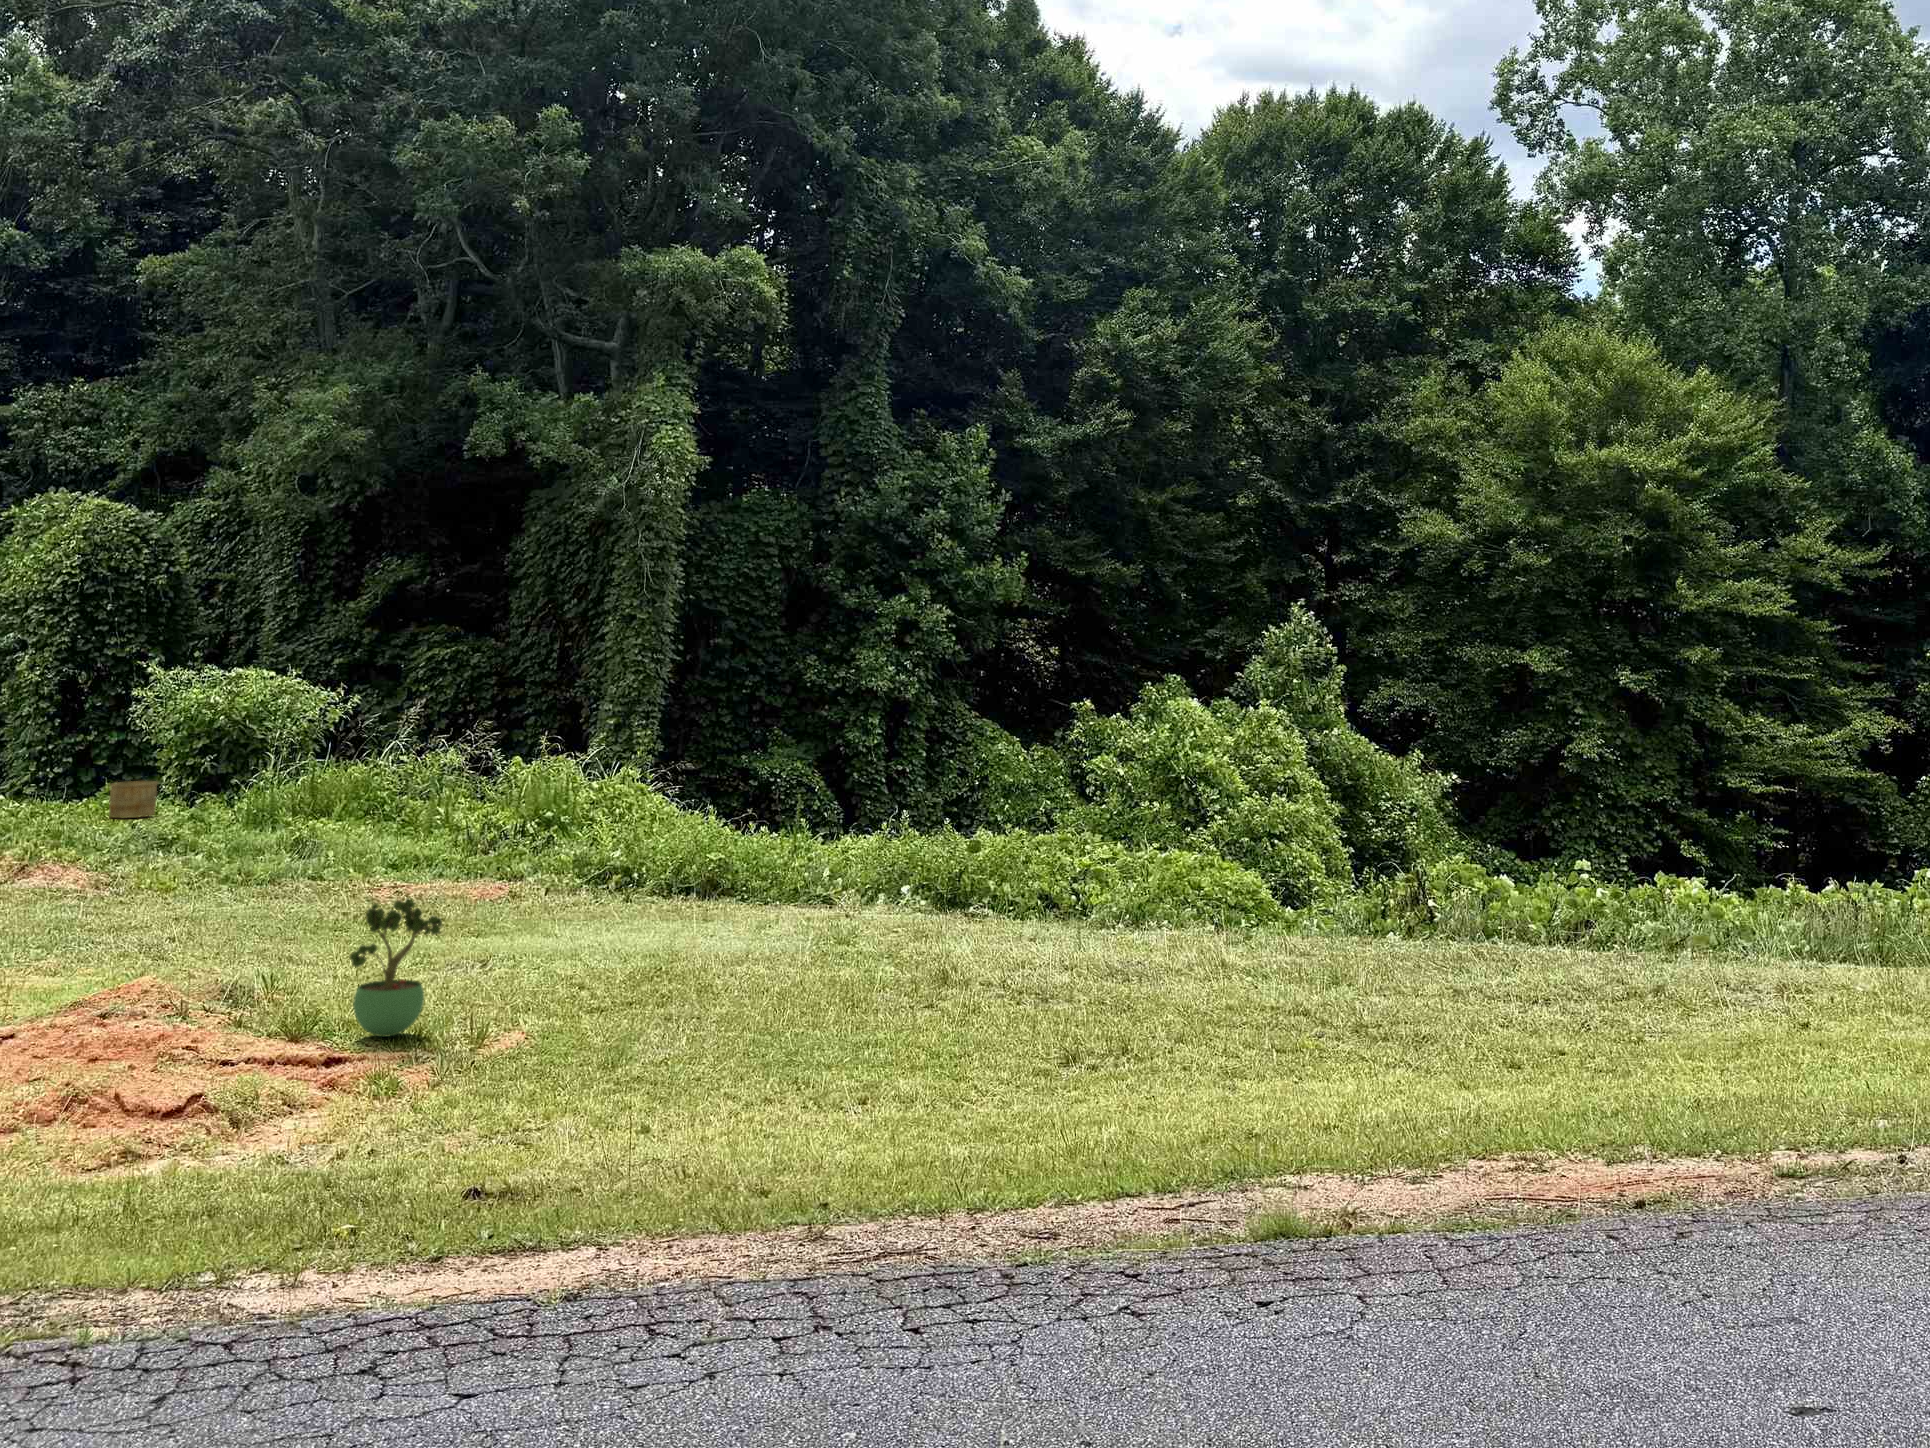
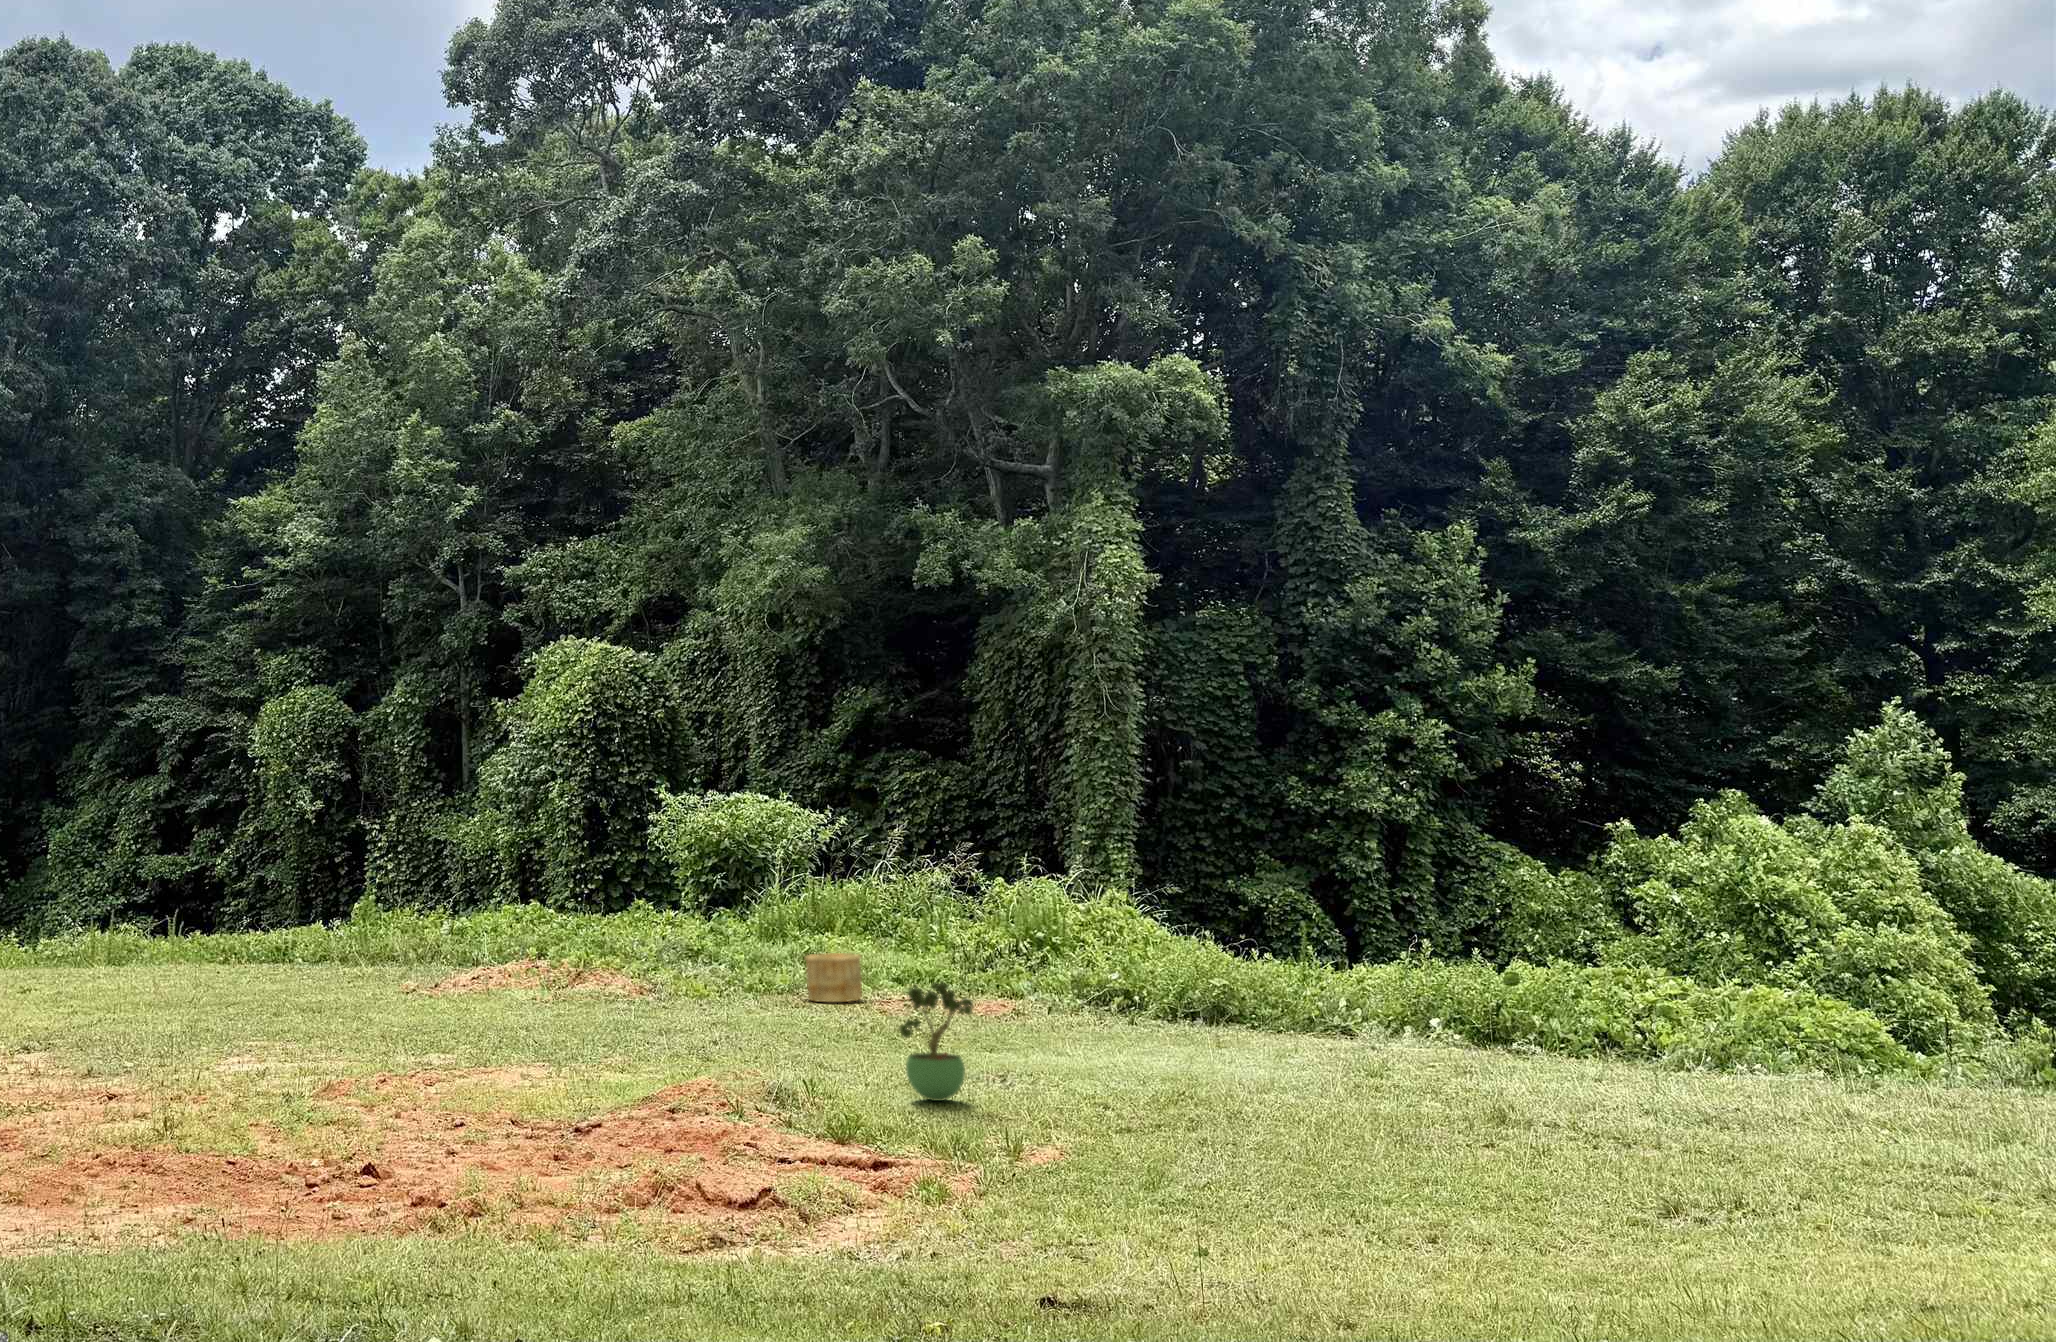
wooden bucket: present [109,781,157,818] -> present [805,953,862,1003]

